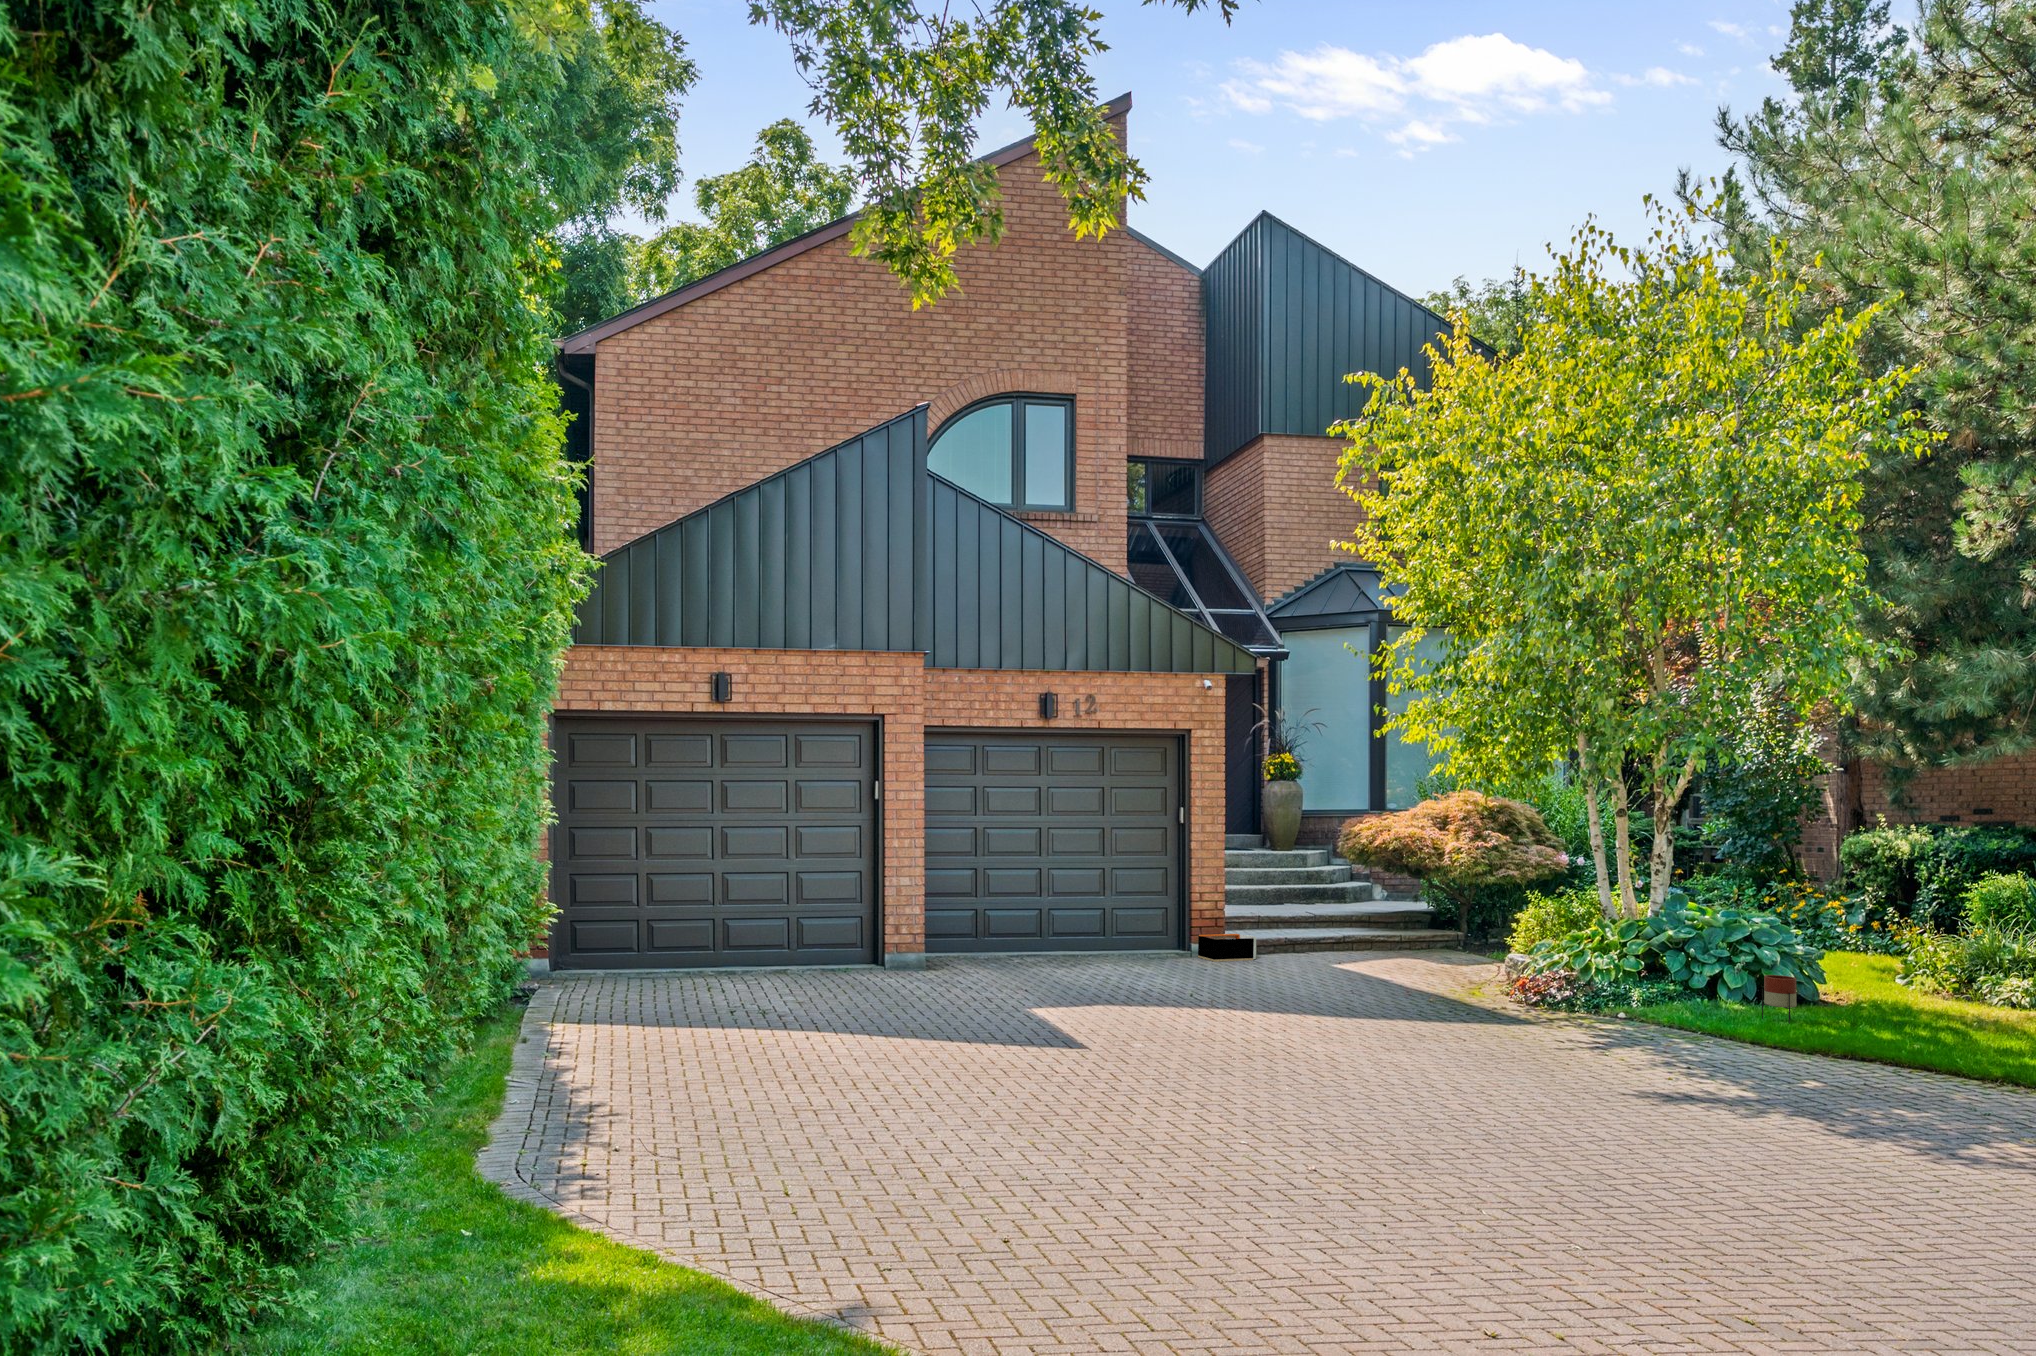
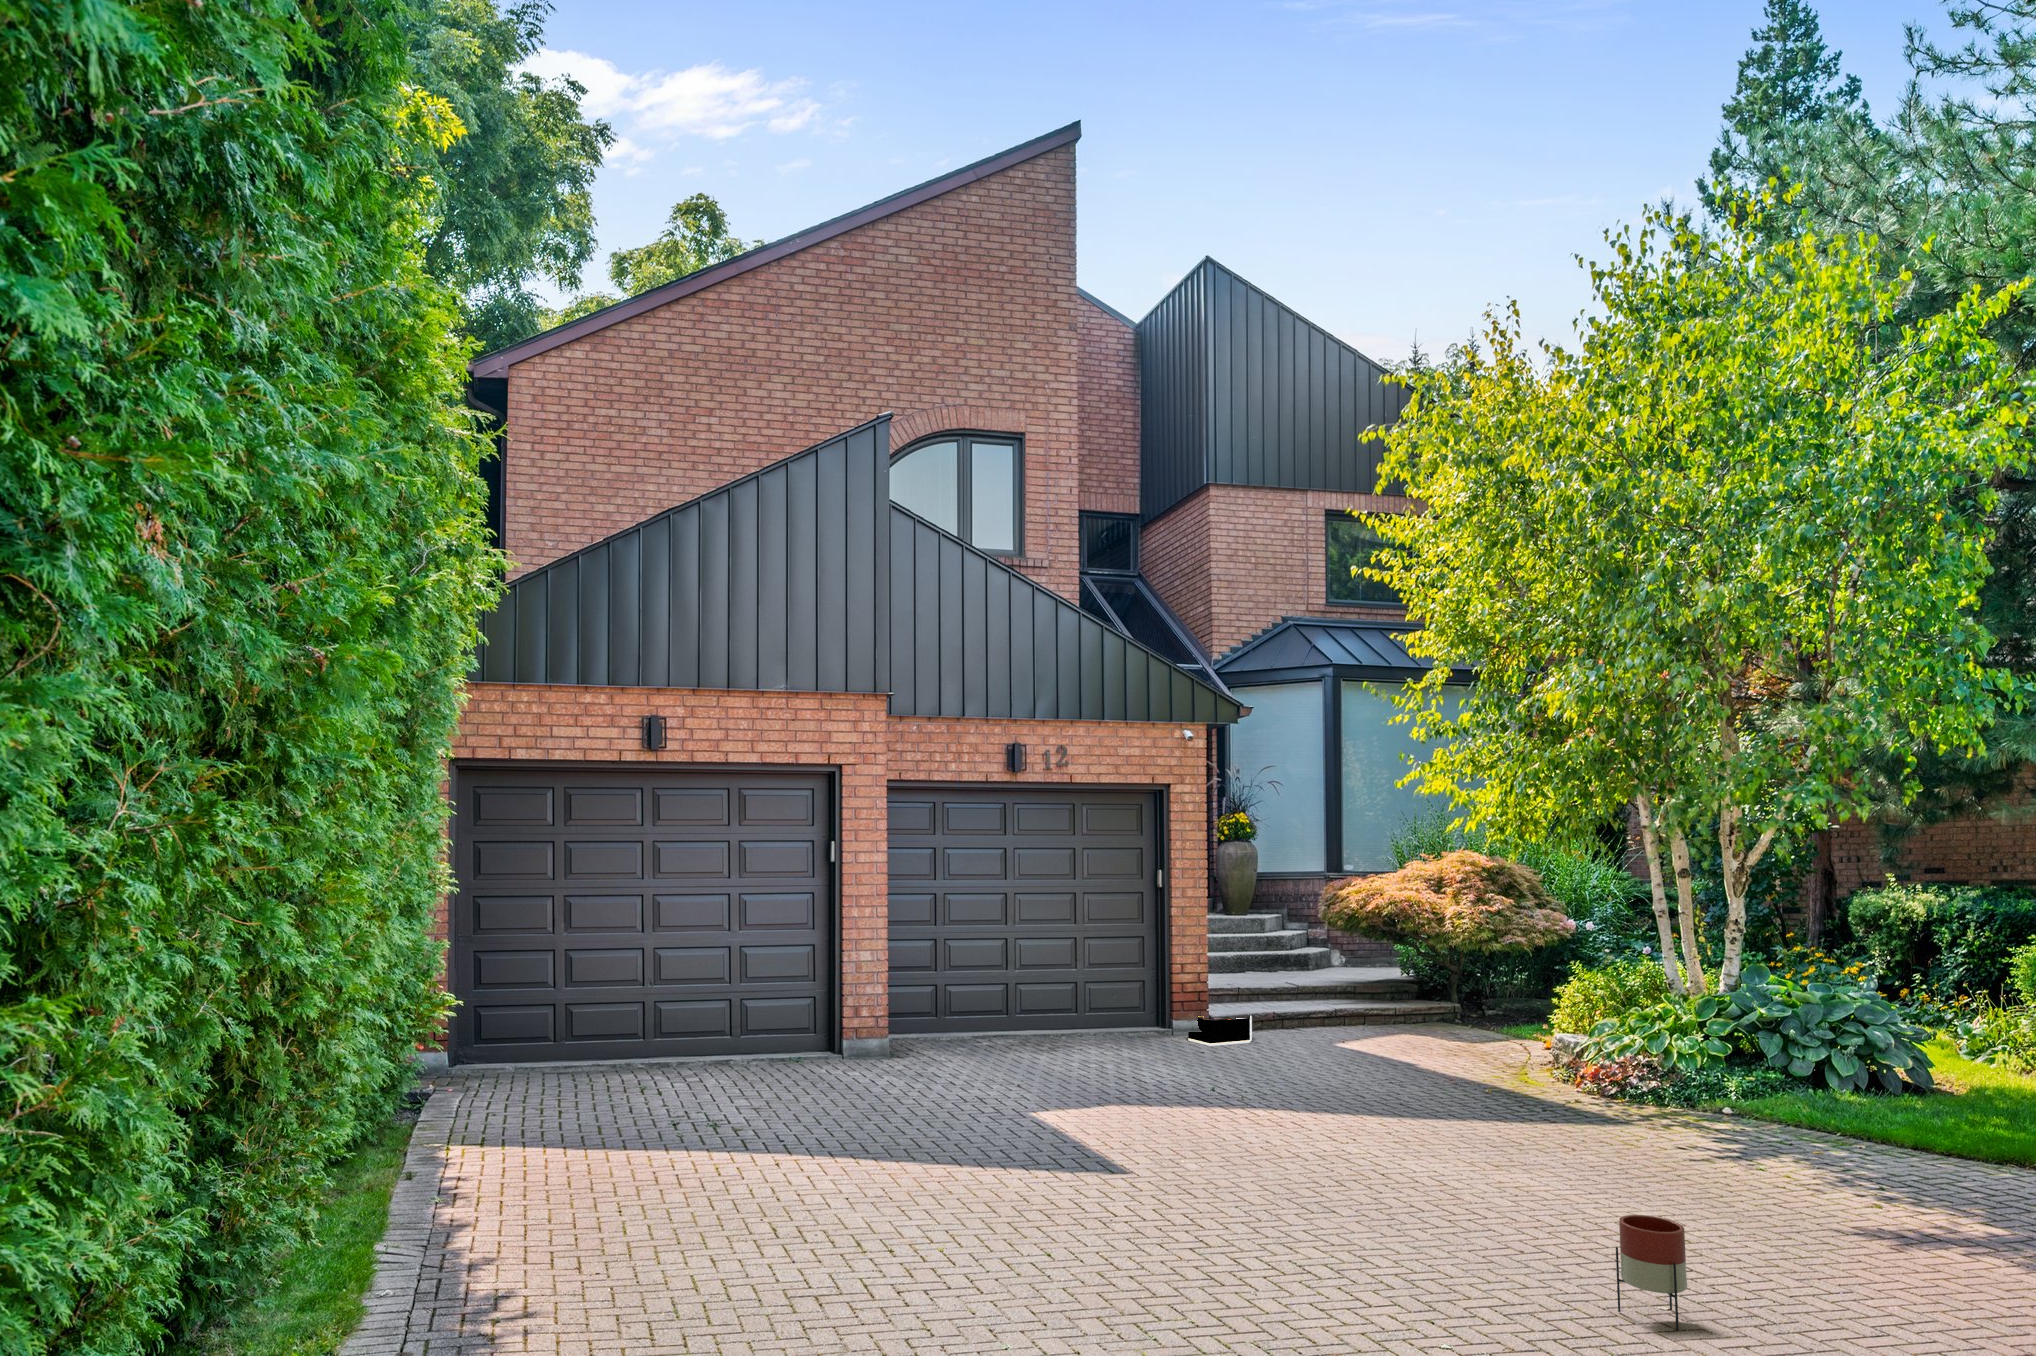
planter: present [1762,975,1797,1024] -> present [1616,1215,1687,1330]

